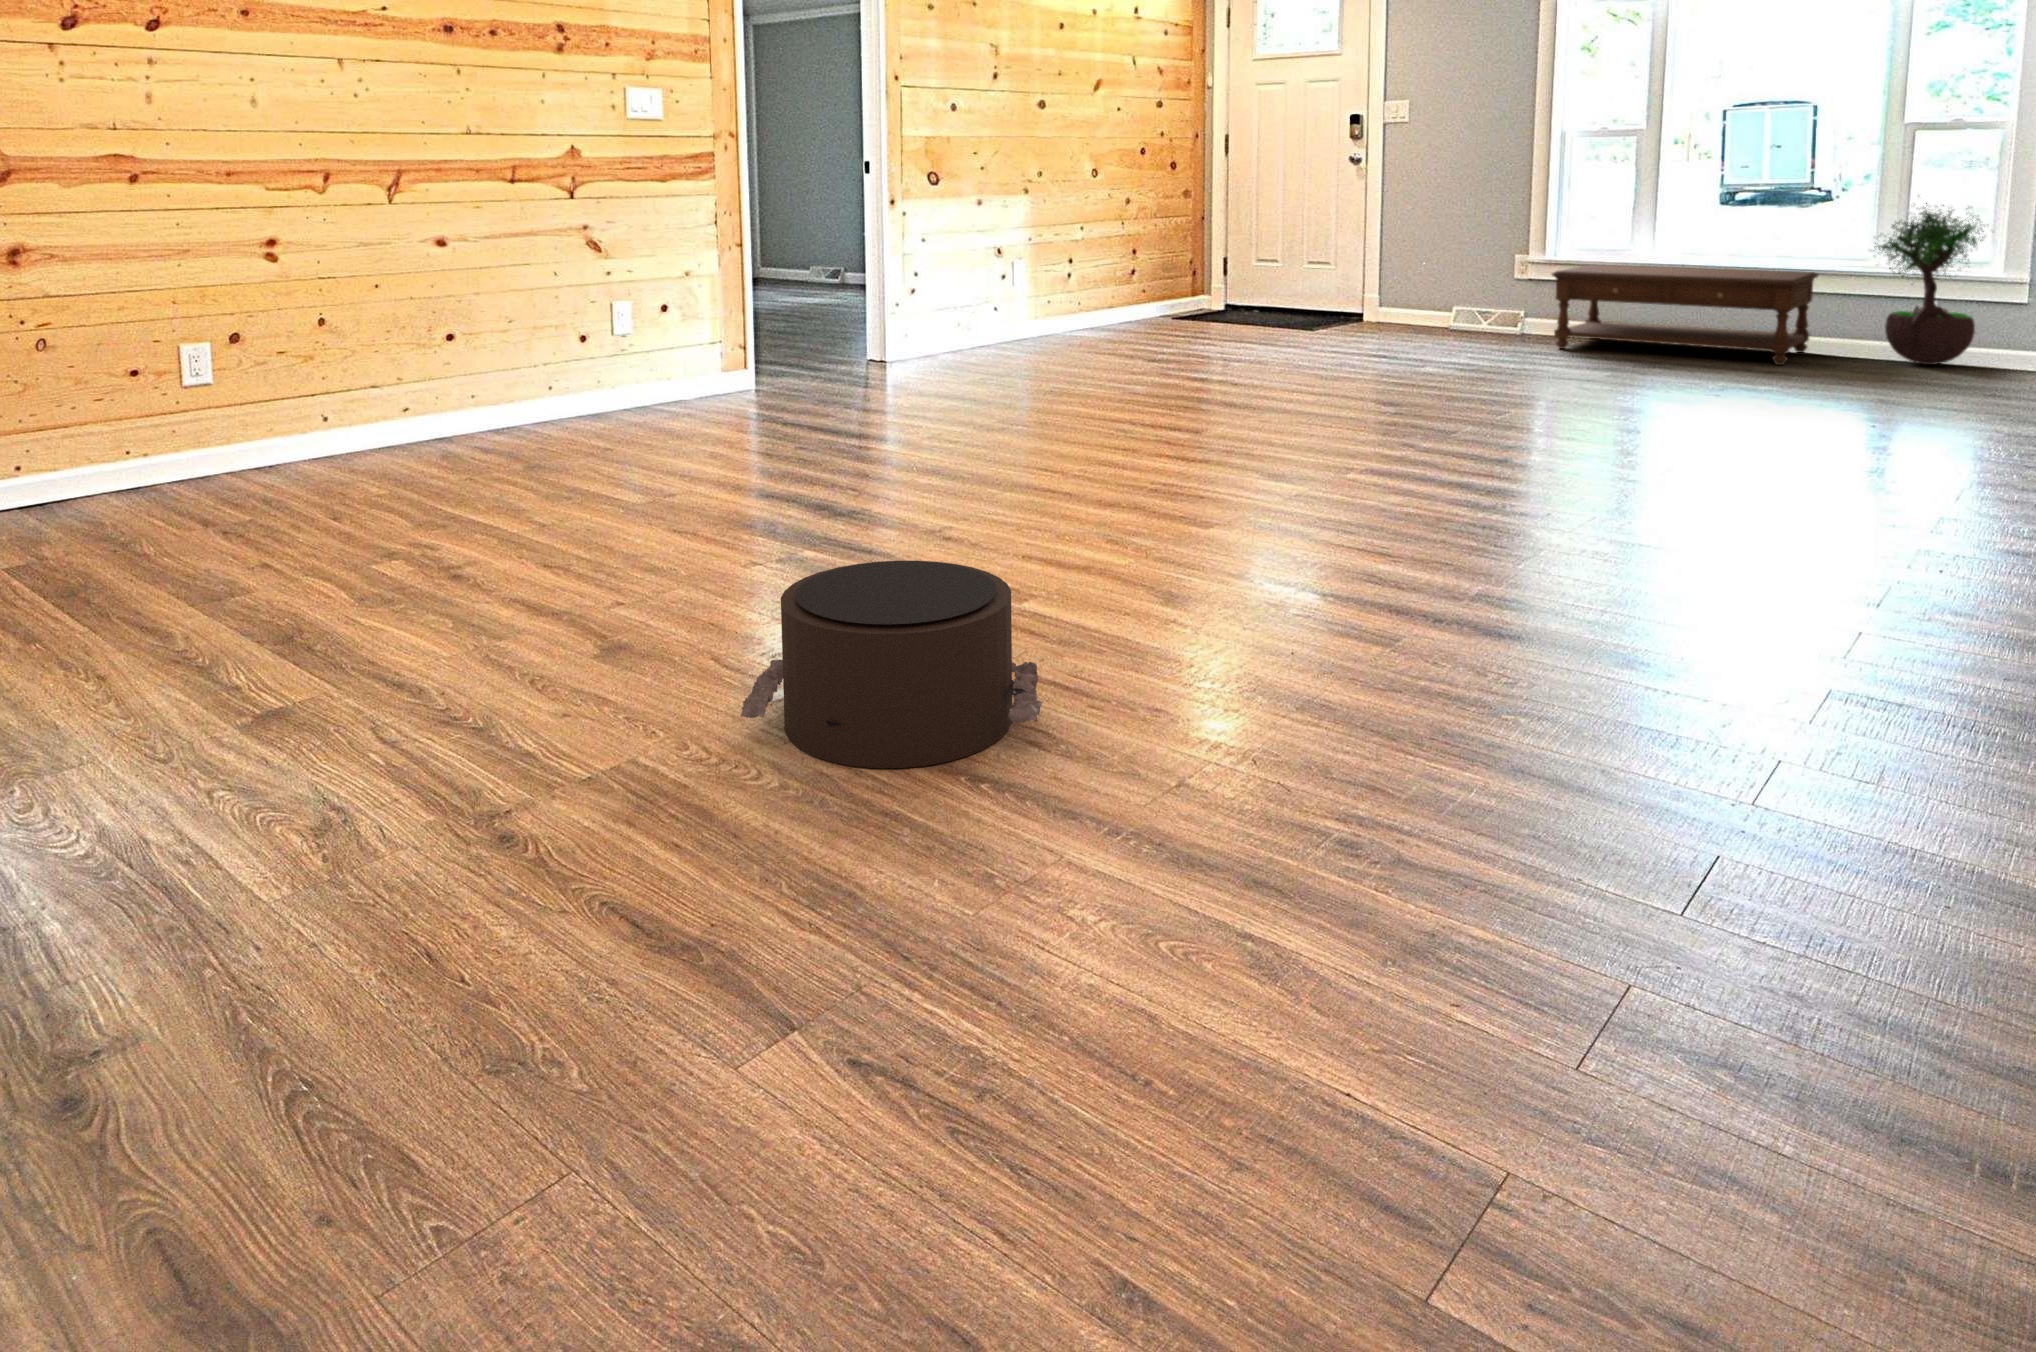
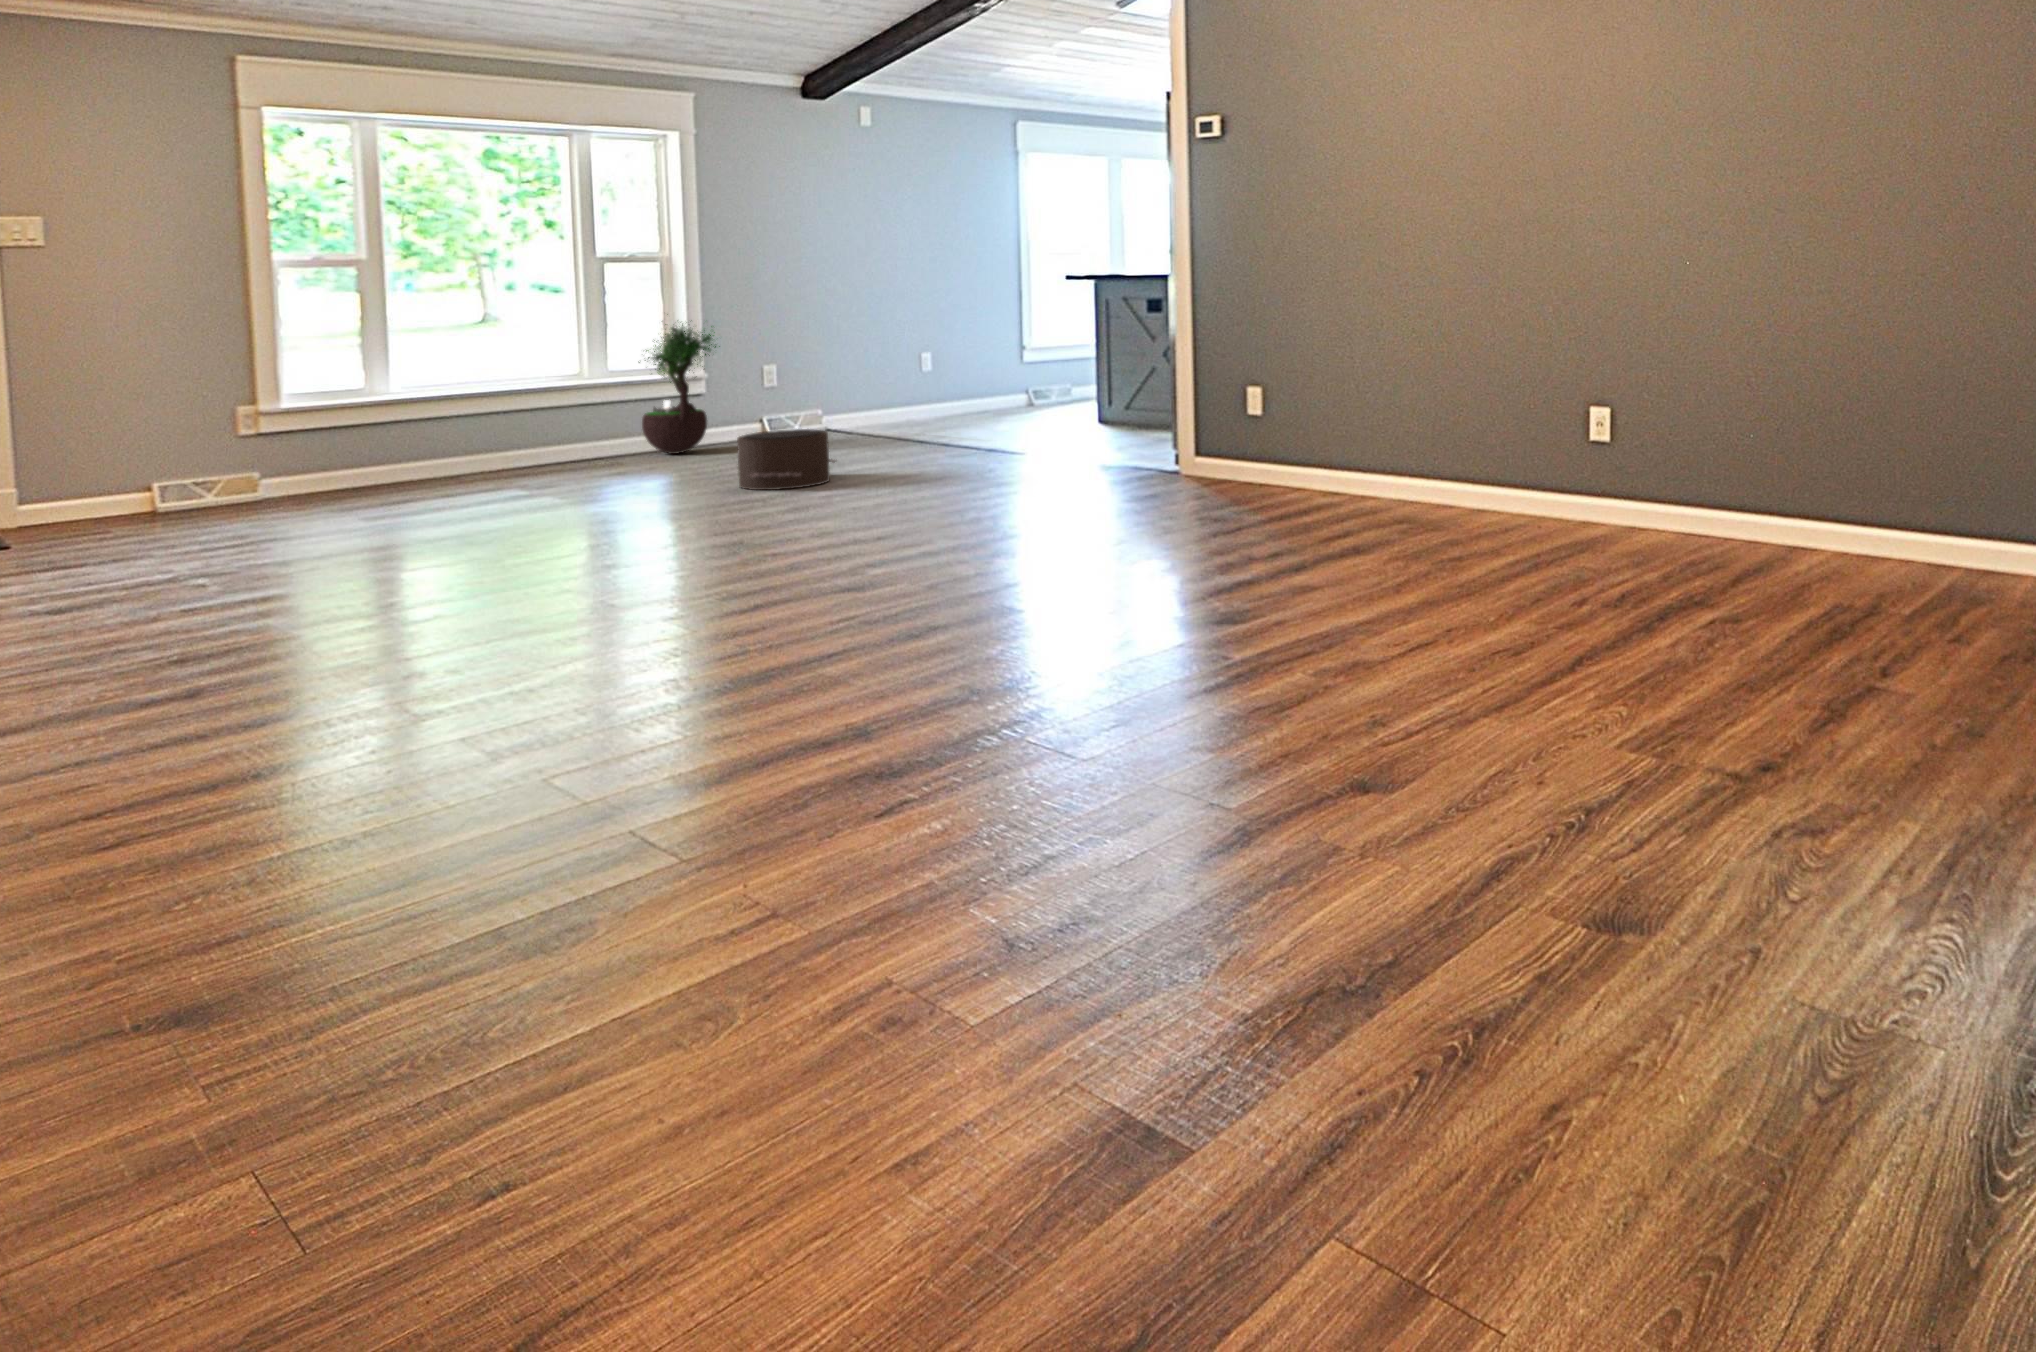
coffee table: present [1552,265,1818,365] -> none [340,388,625,498]
pouf: present [741,561,1042,768] -> present [737,429,835,490]

